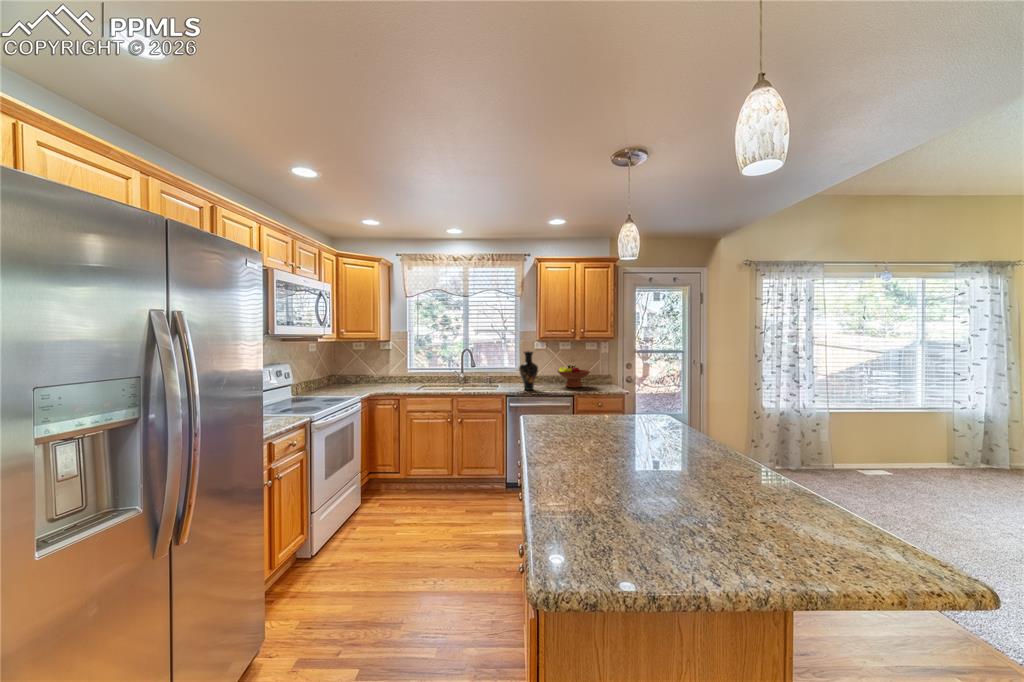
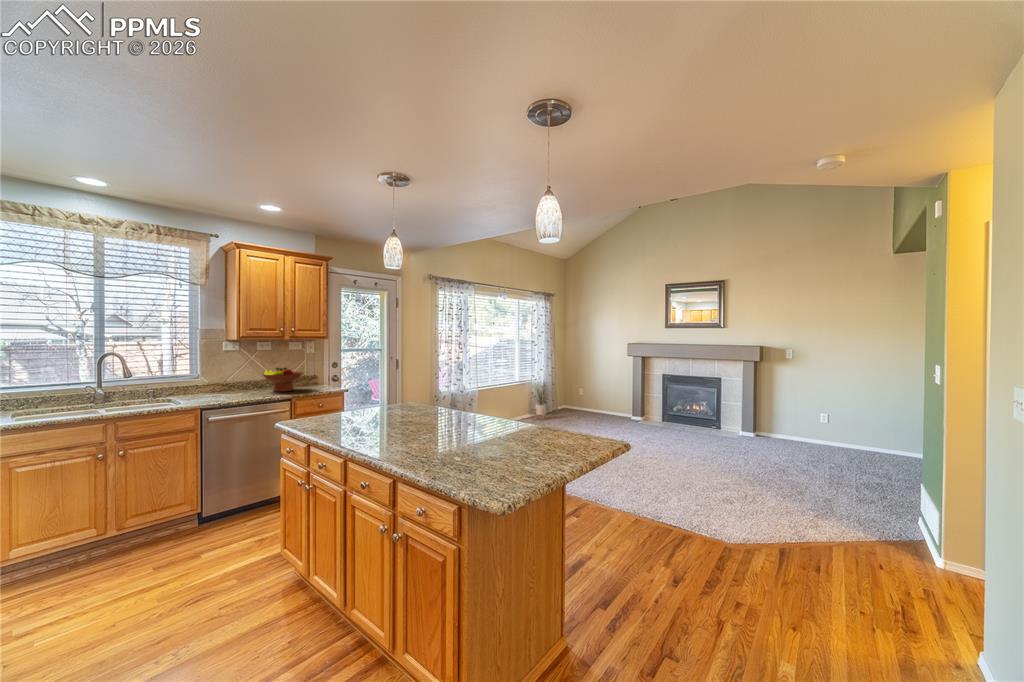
vase: present [519,351,538,390] -> none [216,353,244,400]
house plant: none [947,407,1000,475] -> present [535,388,546,420]

